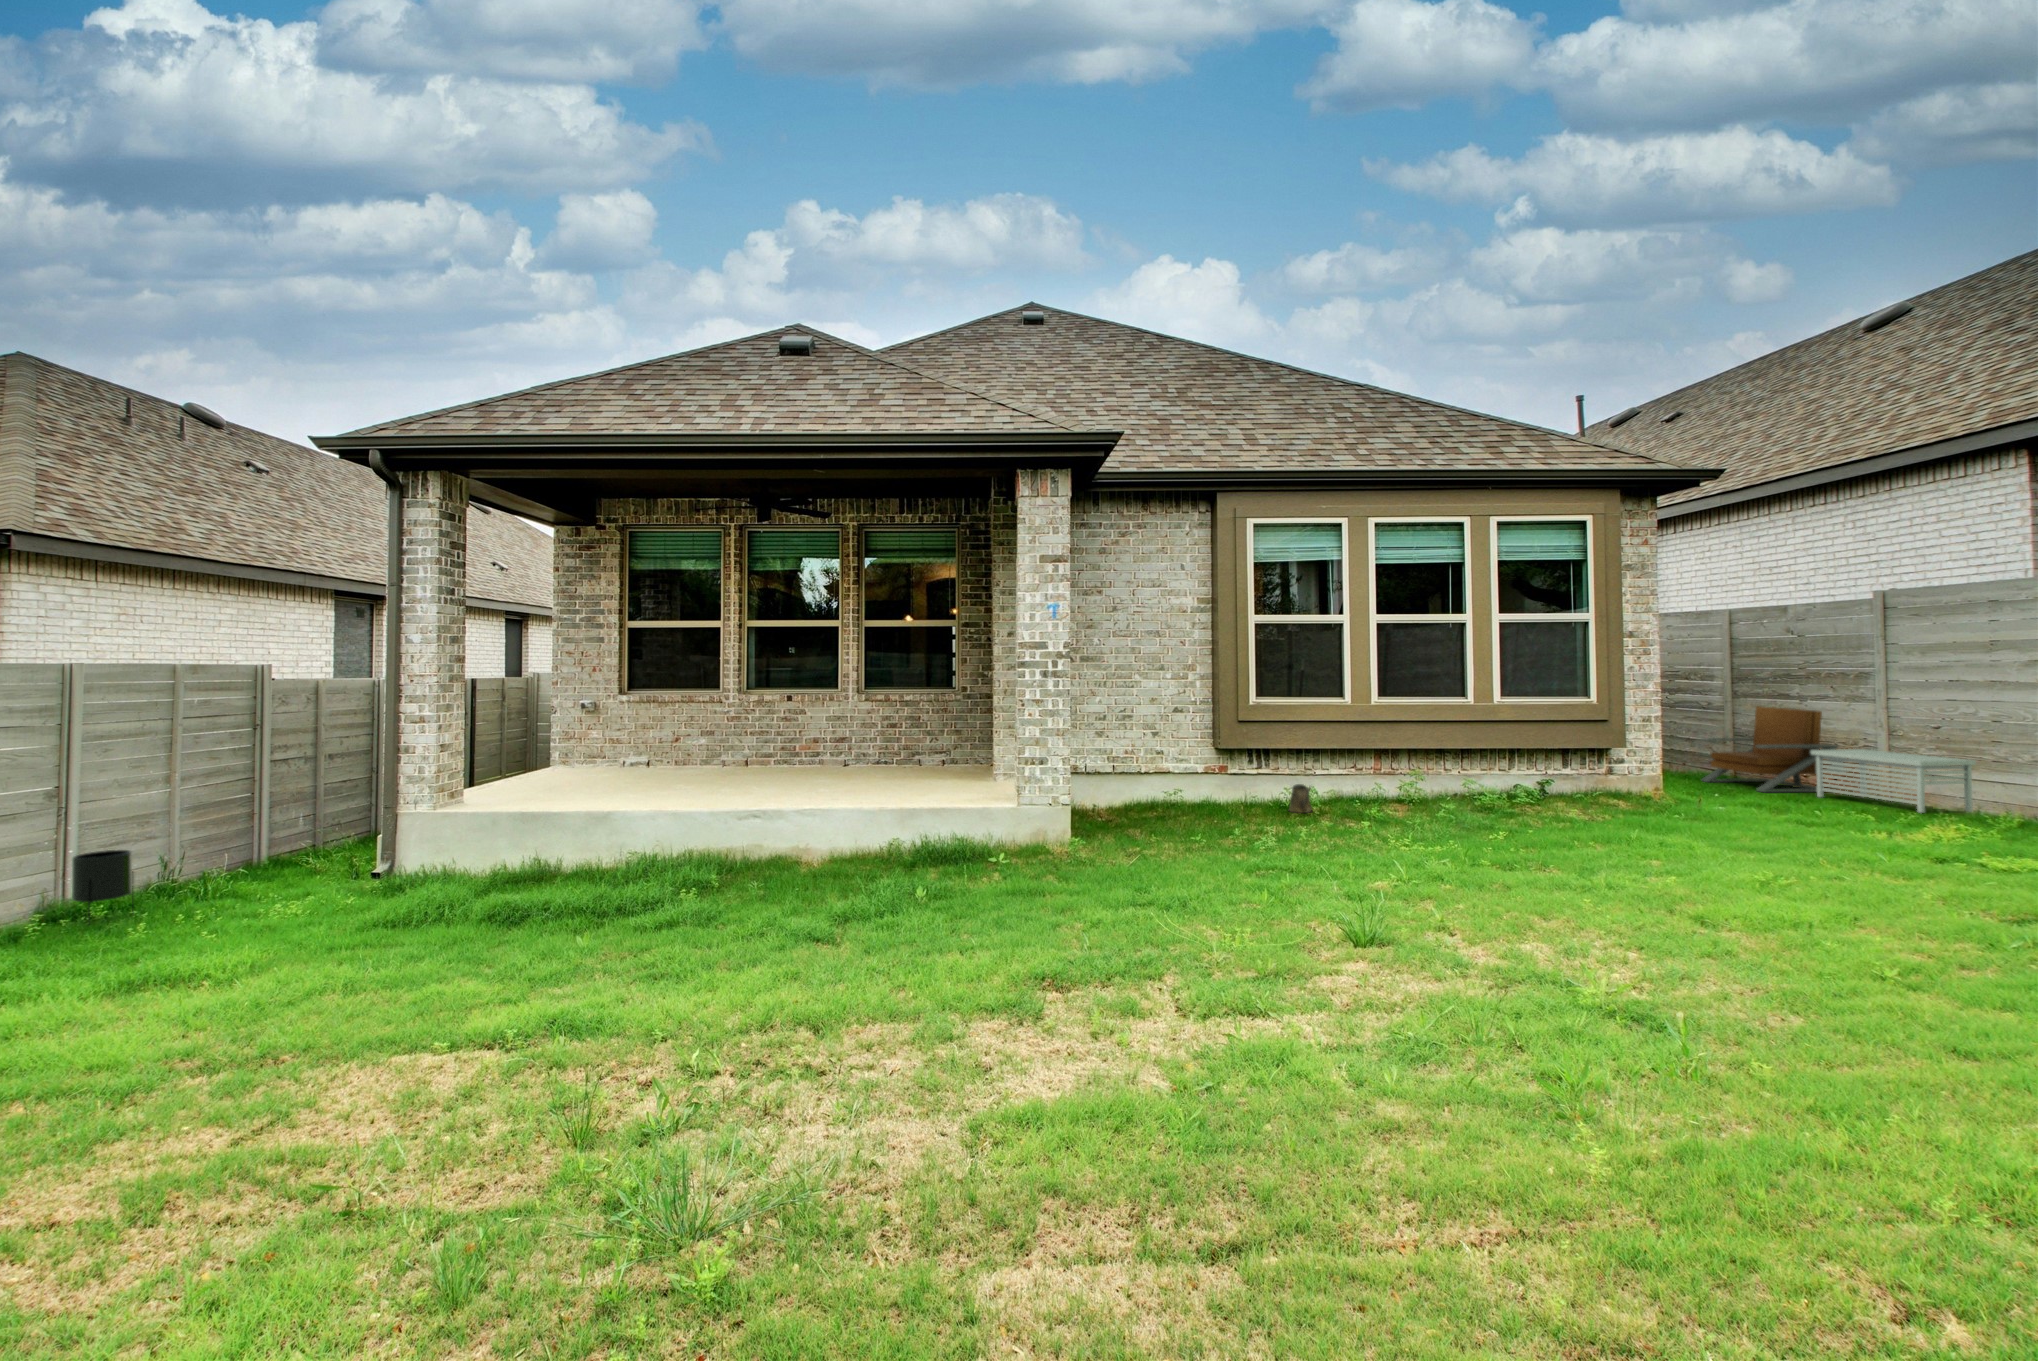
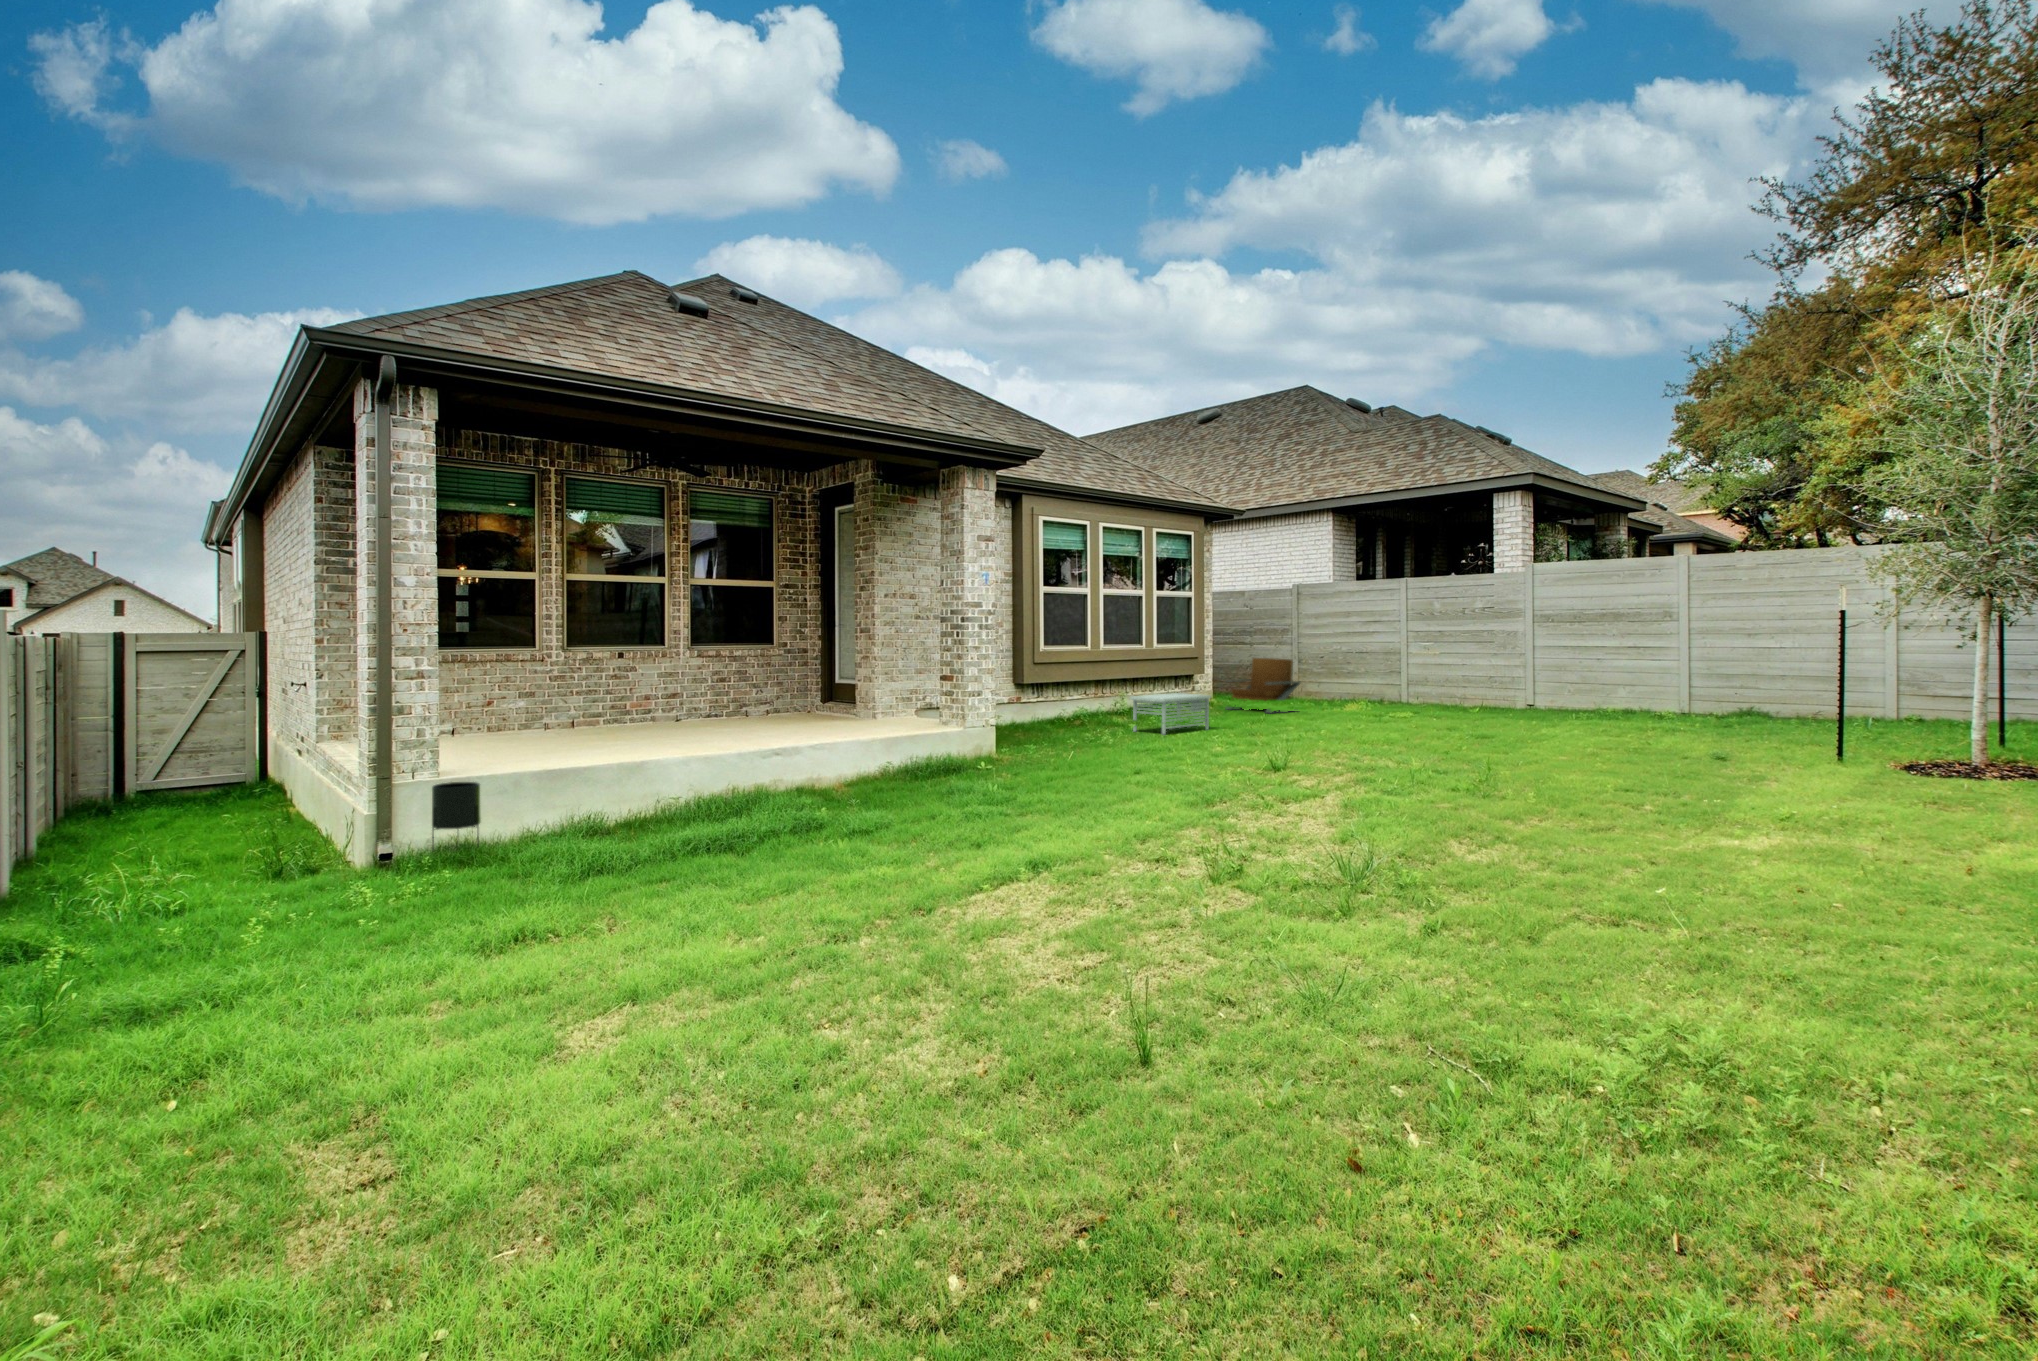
storage bench: present [1811,749,1976,813] -> present [1130,693,1211,735]
watering can: present [1289,784,1312,813] -> none [1050,718,1078,741]
planter: present [72,850,133,924] -> present [432,782,481,831]

